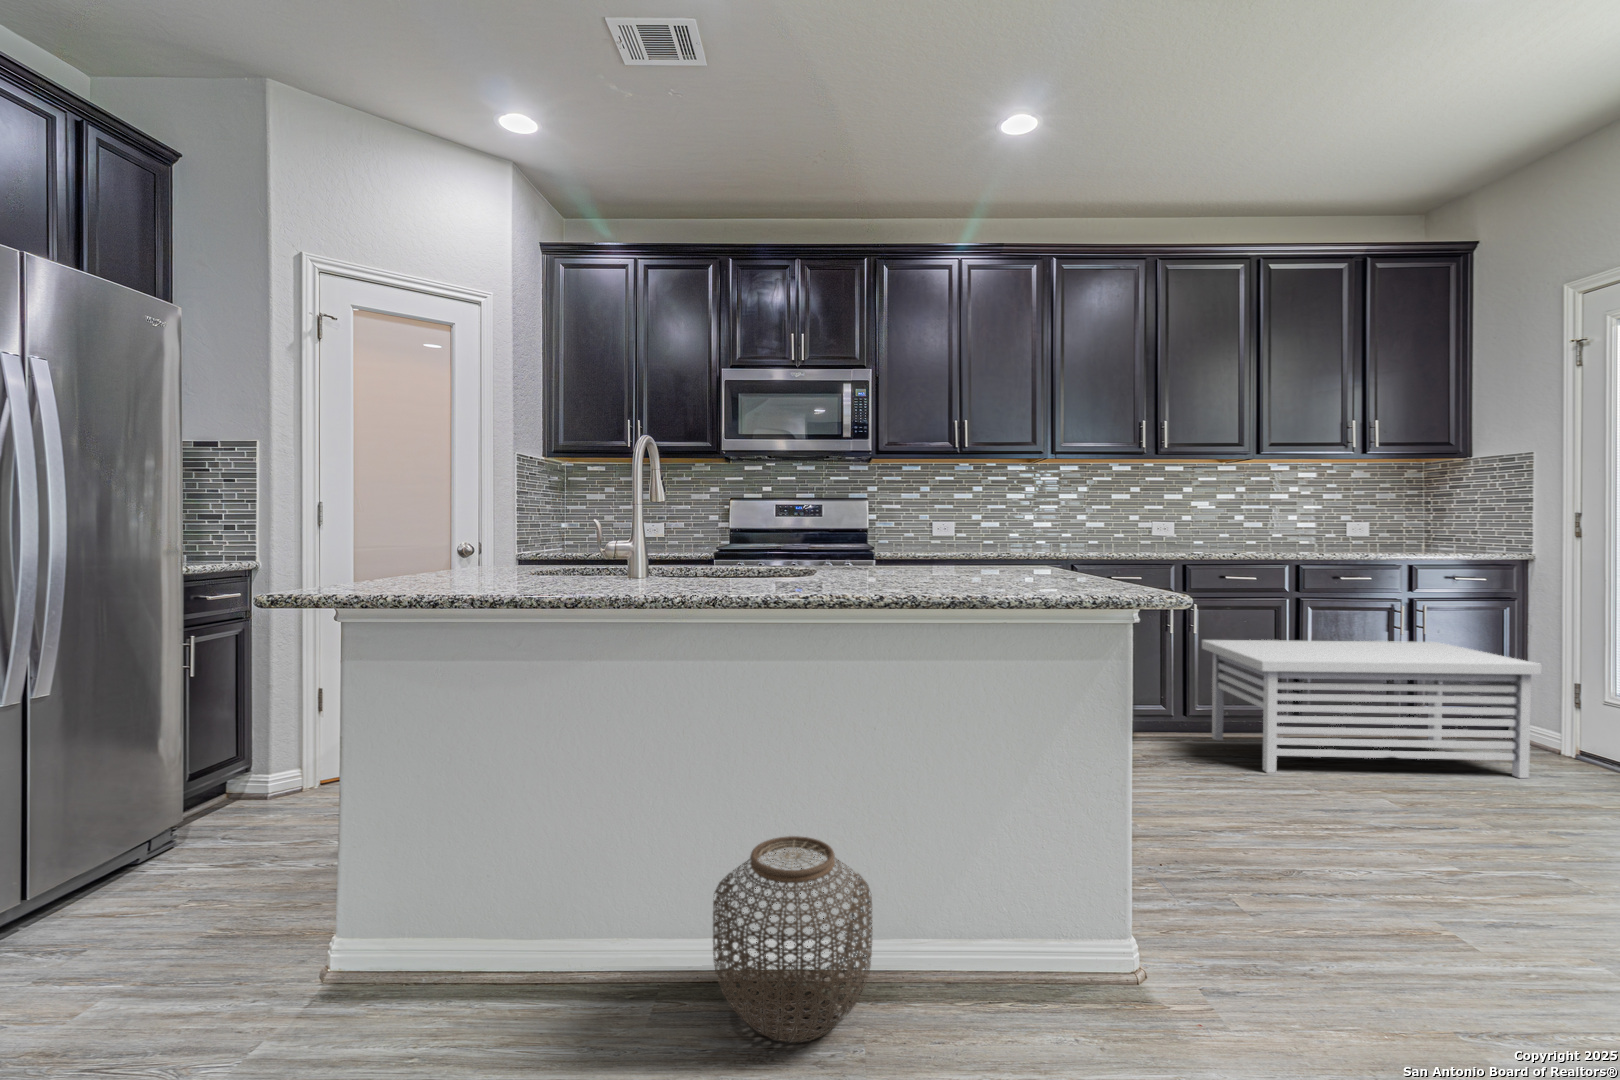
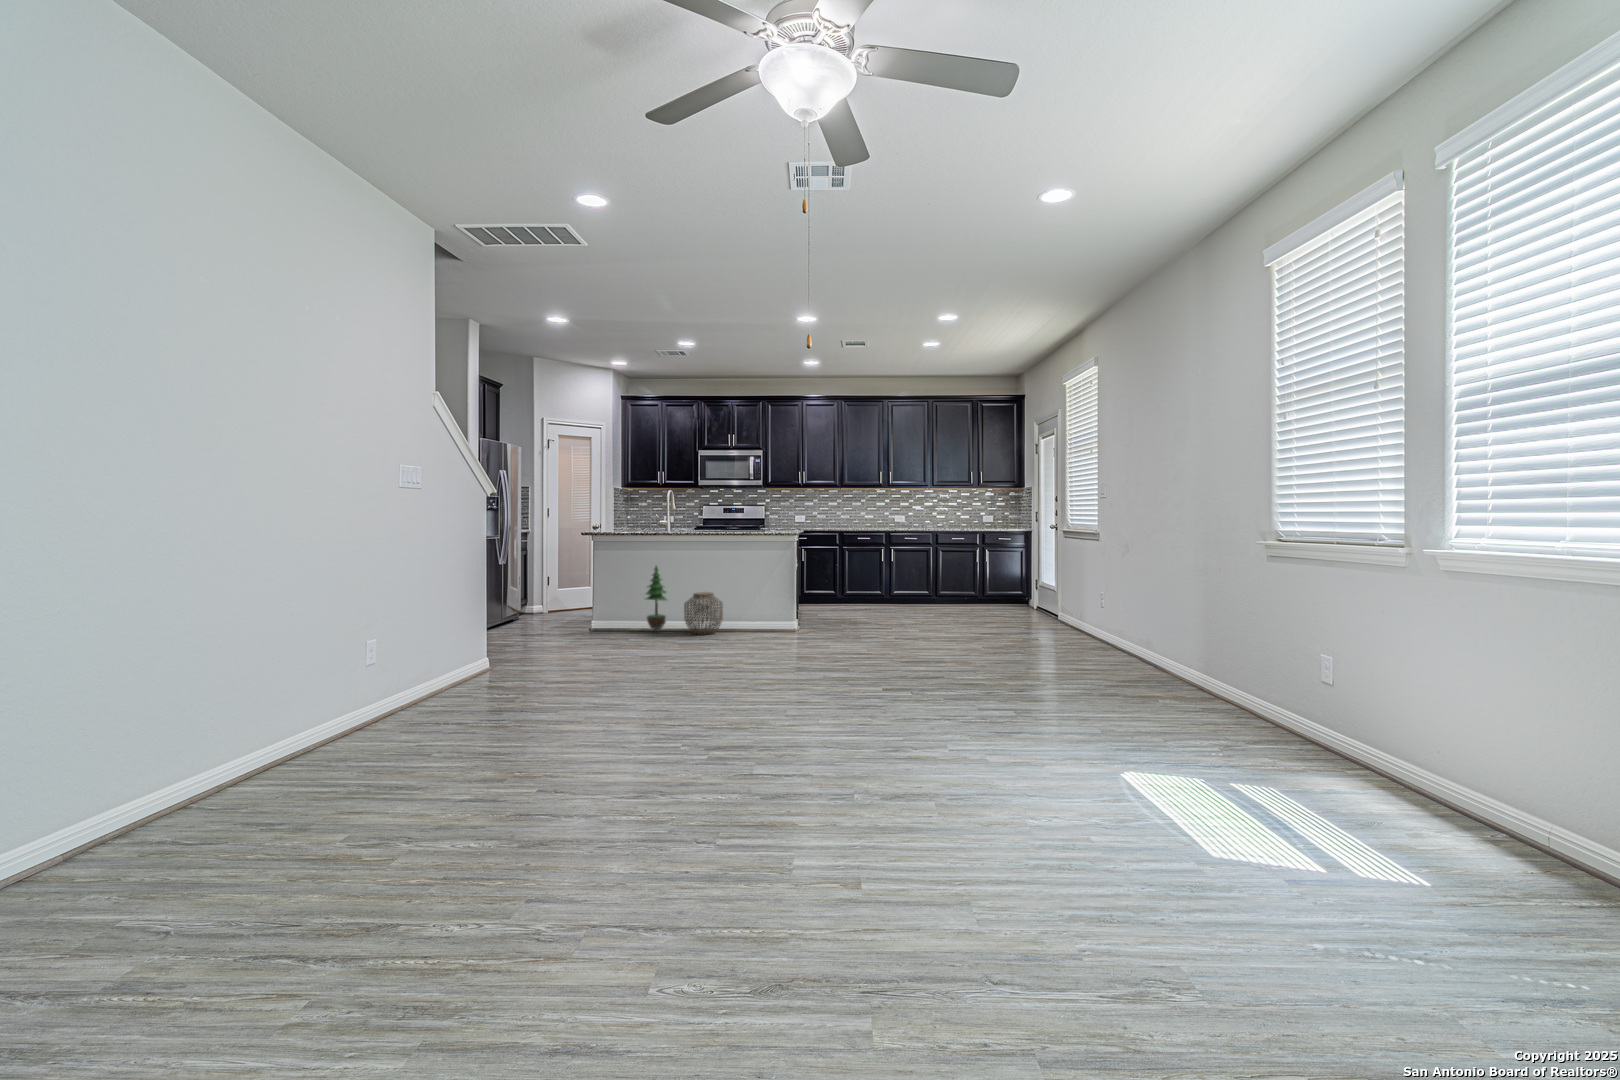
storage bench: present [1202,640,1541,778] -> none [901,566,1006,613]
potted tree: none [545,727,647,996] -> present [646,566,666,631]

